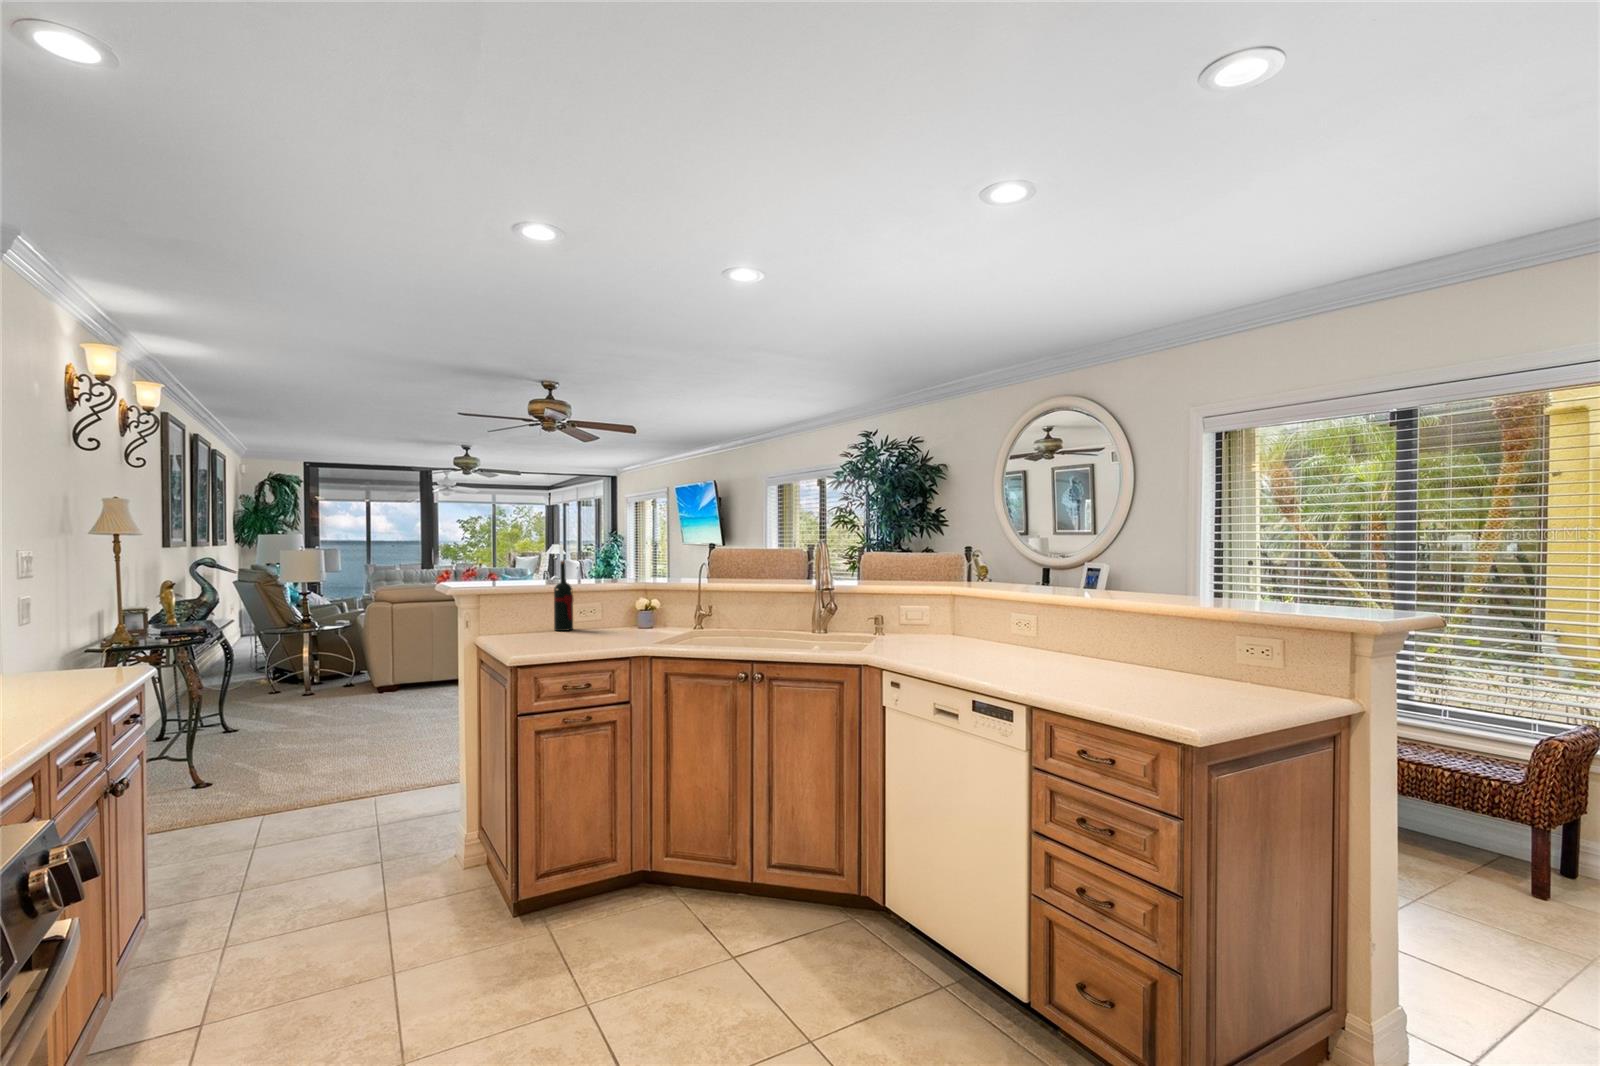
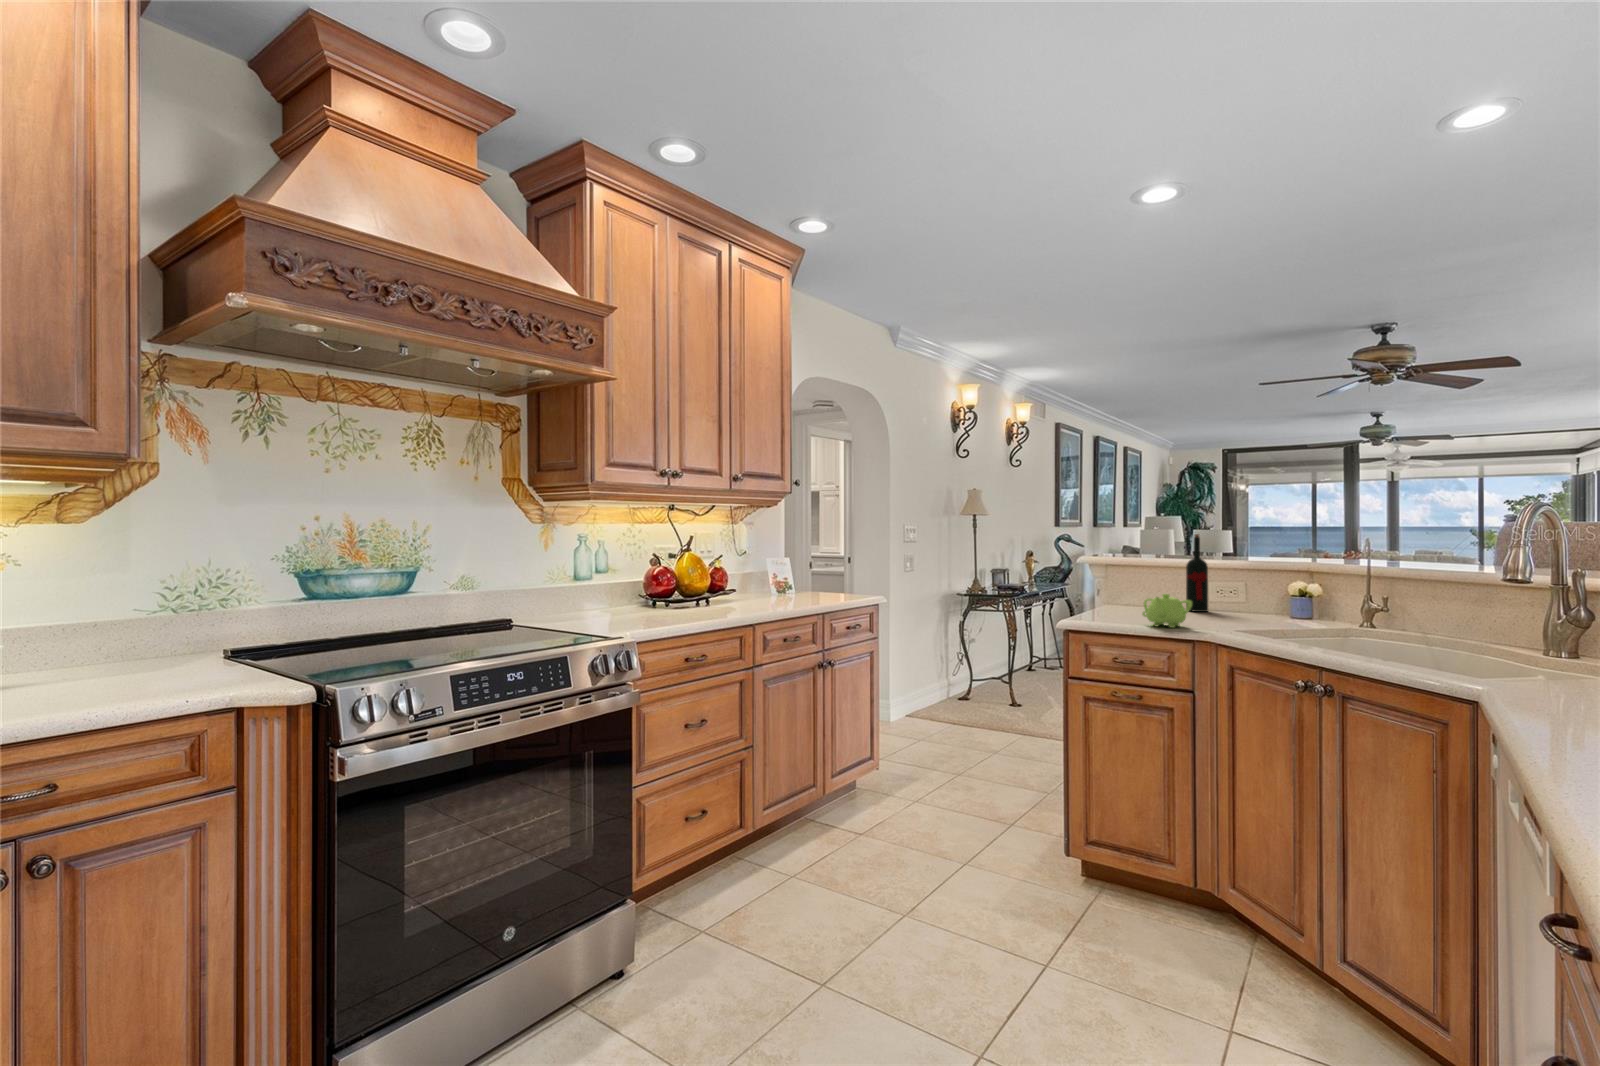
teapot: none [574,618,618,650] -> present [1143,594,1192,628]

